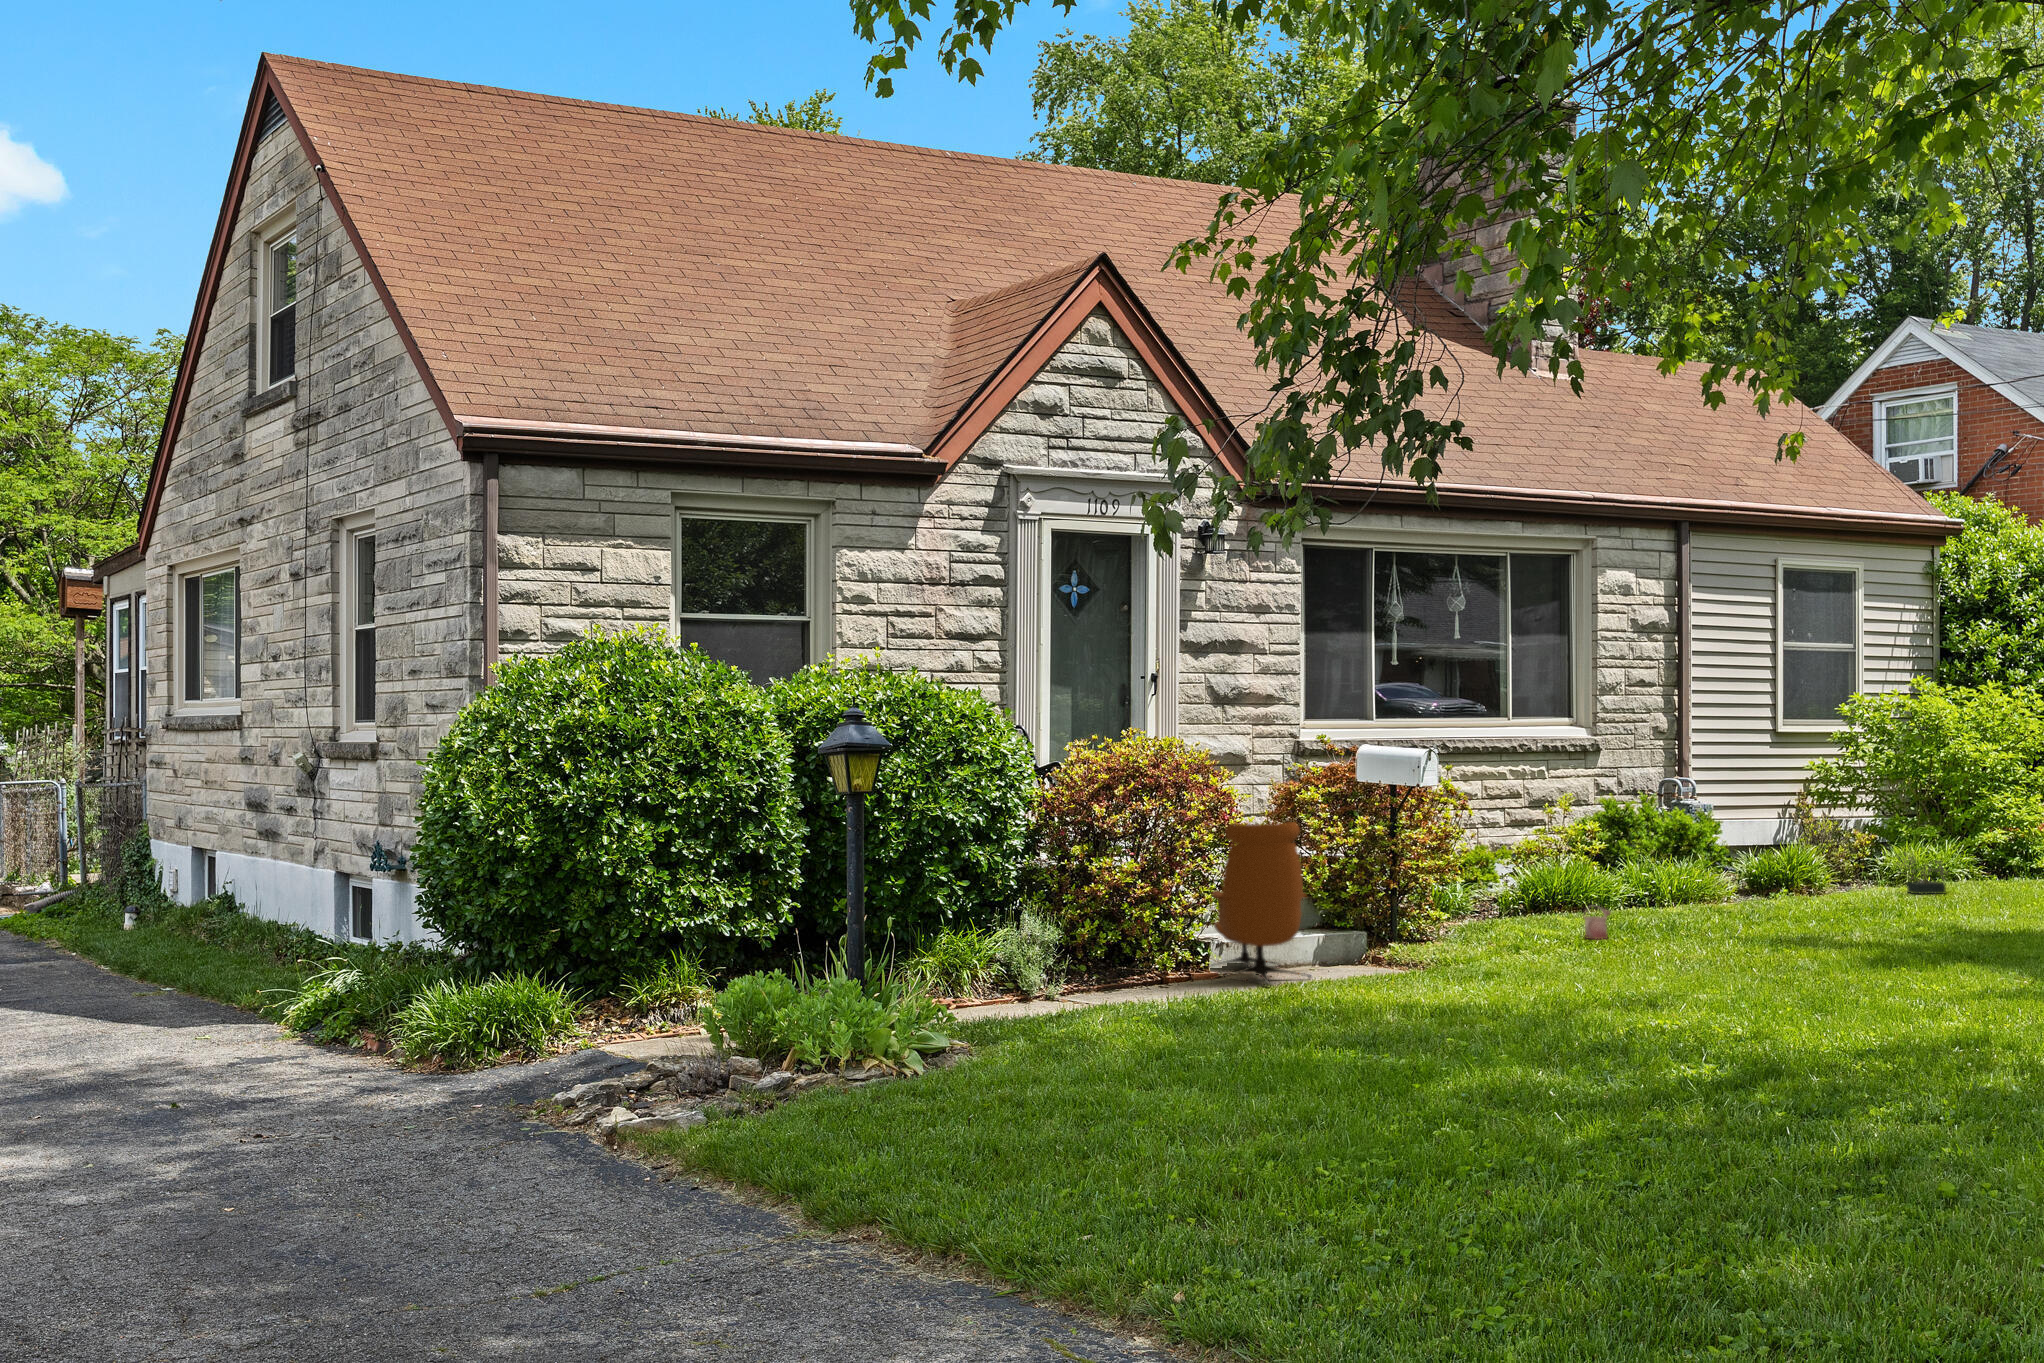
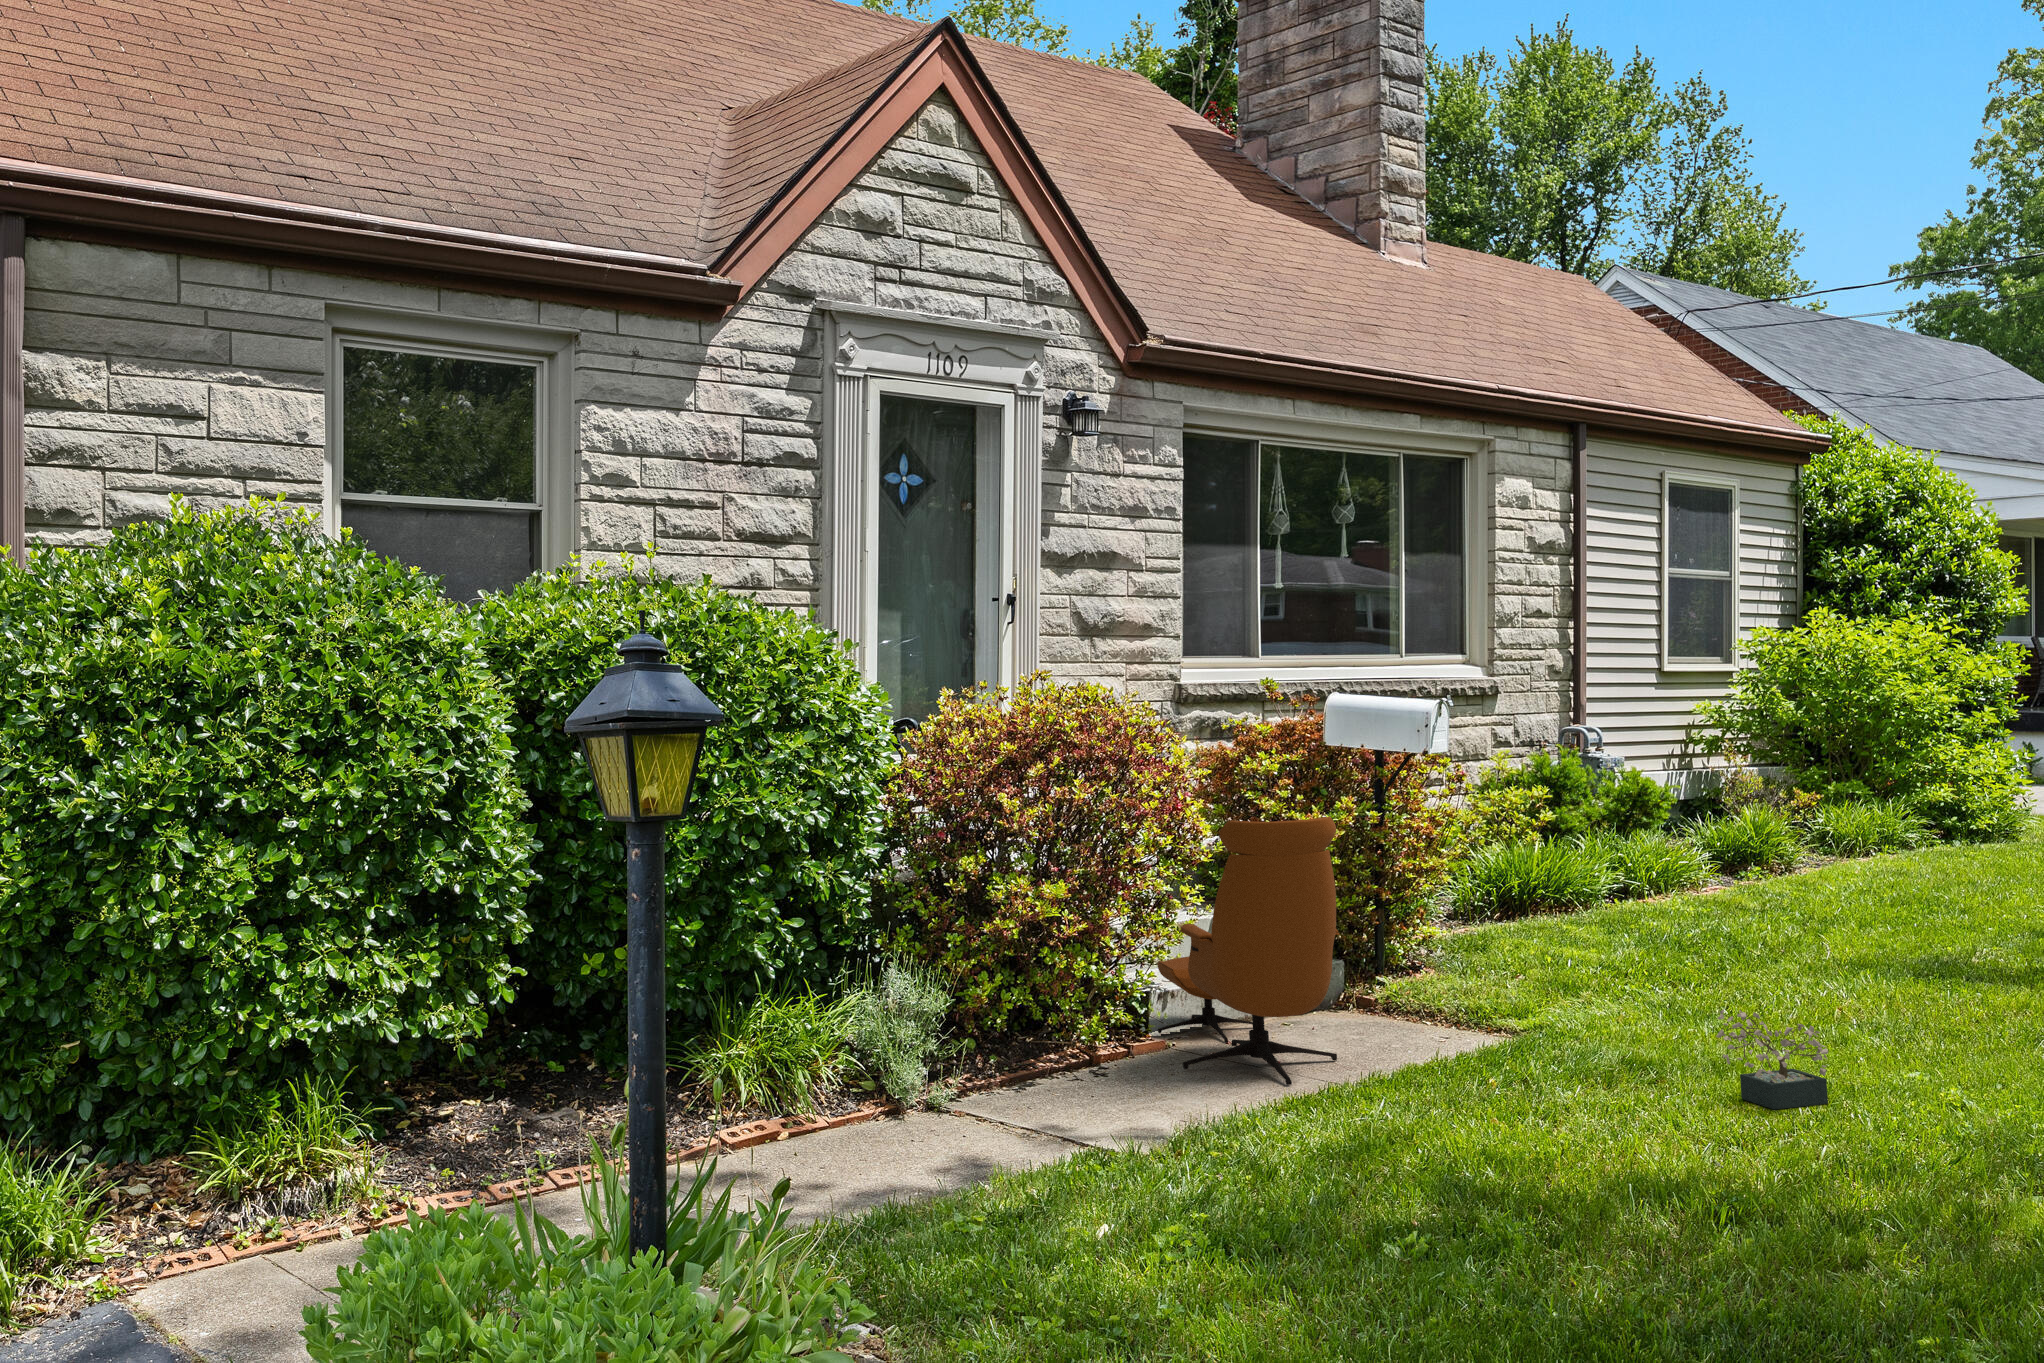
decorative plant: present [1897,853,1946,894] -> present [1716,1009,1828,1110]
watering can: present [1584,906,1611,939] -> none [1626,911,1663,959]

